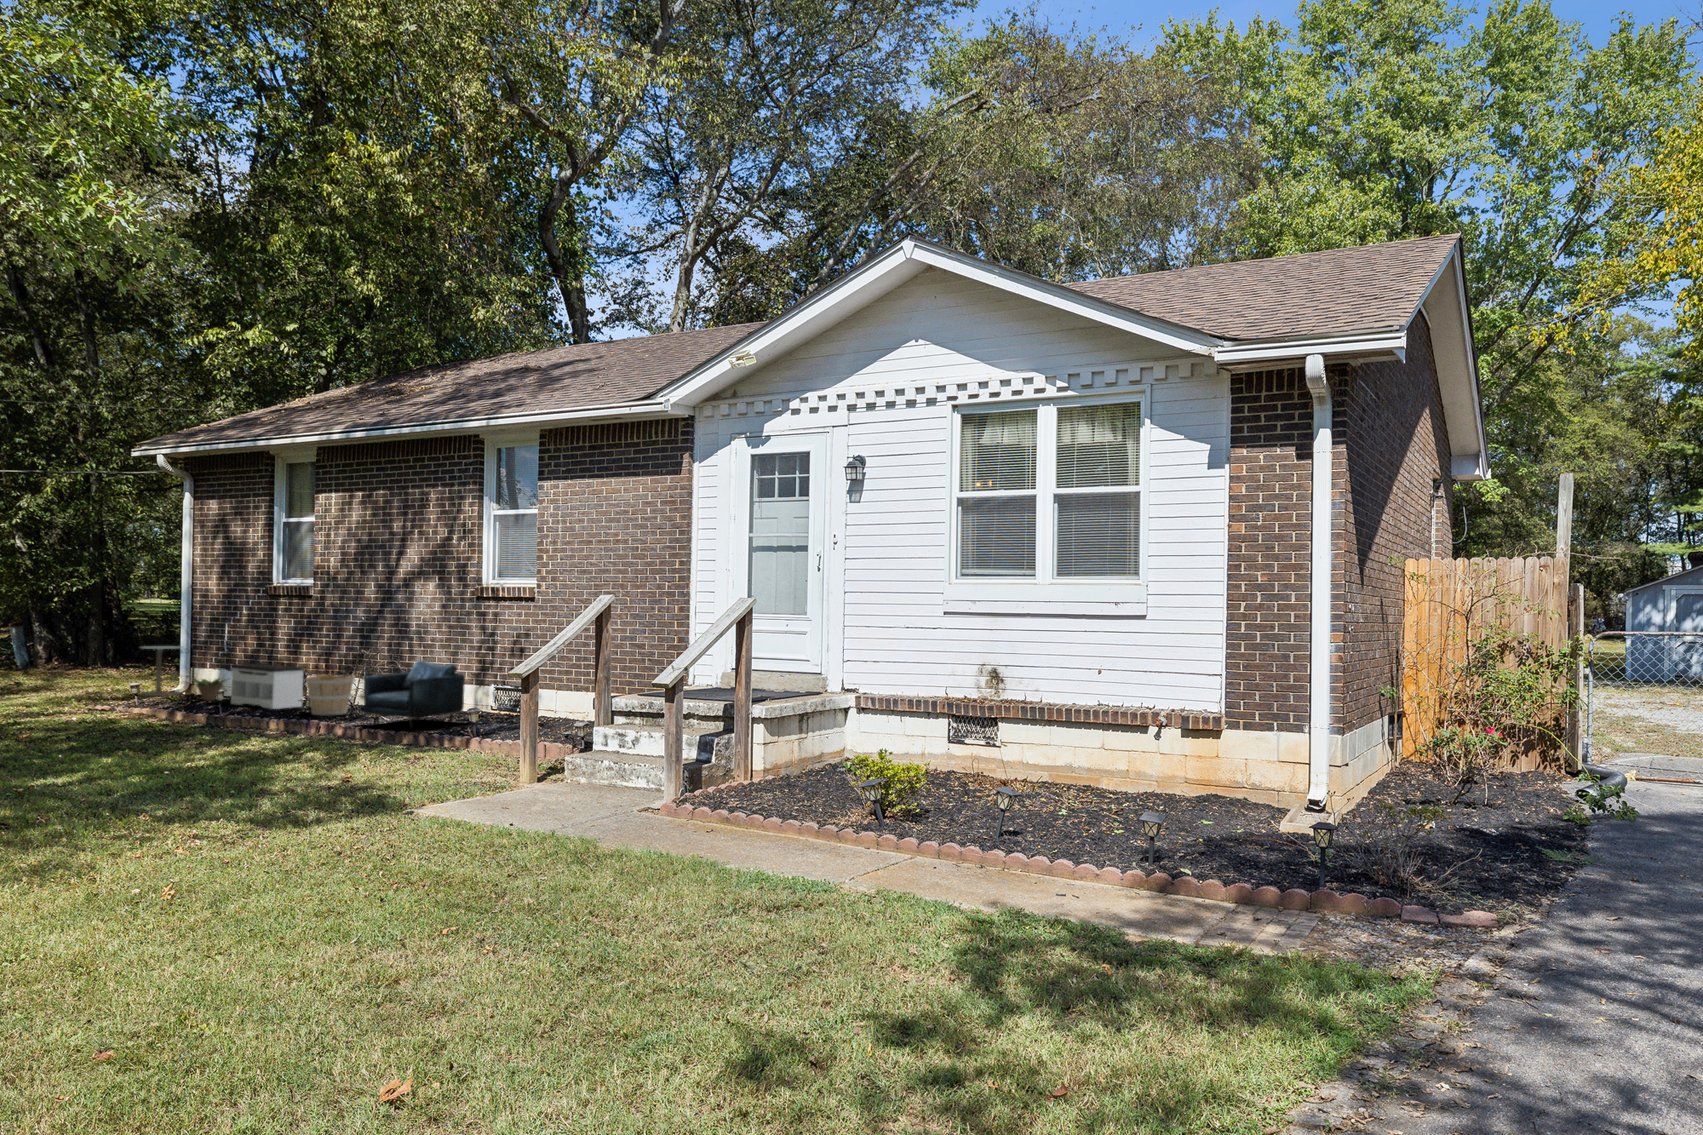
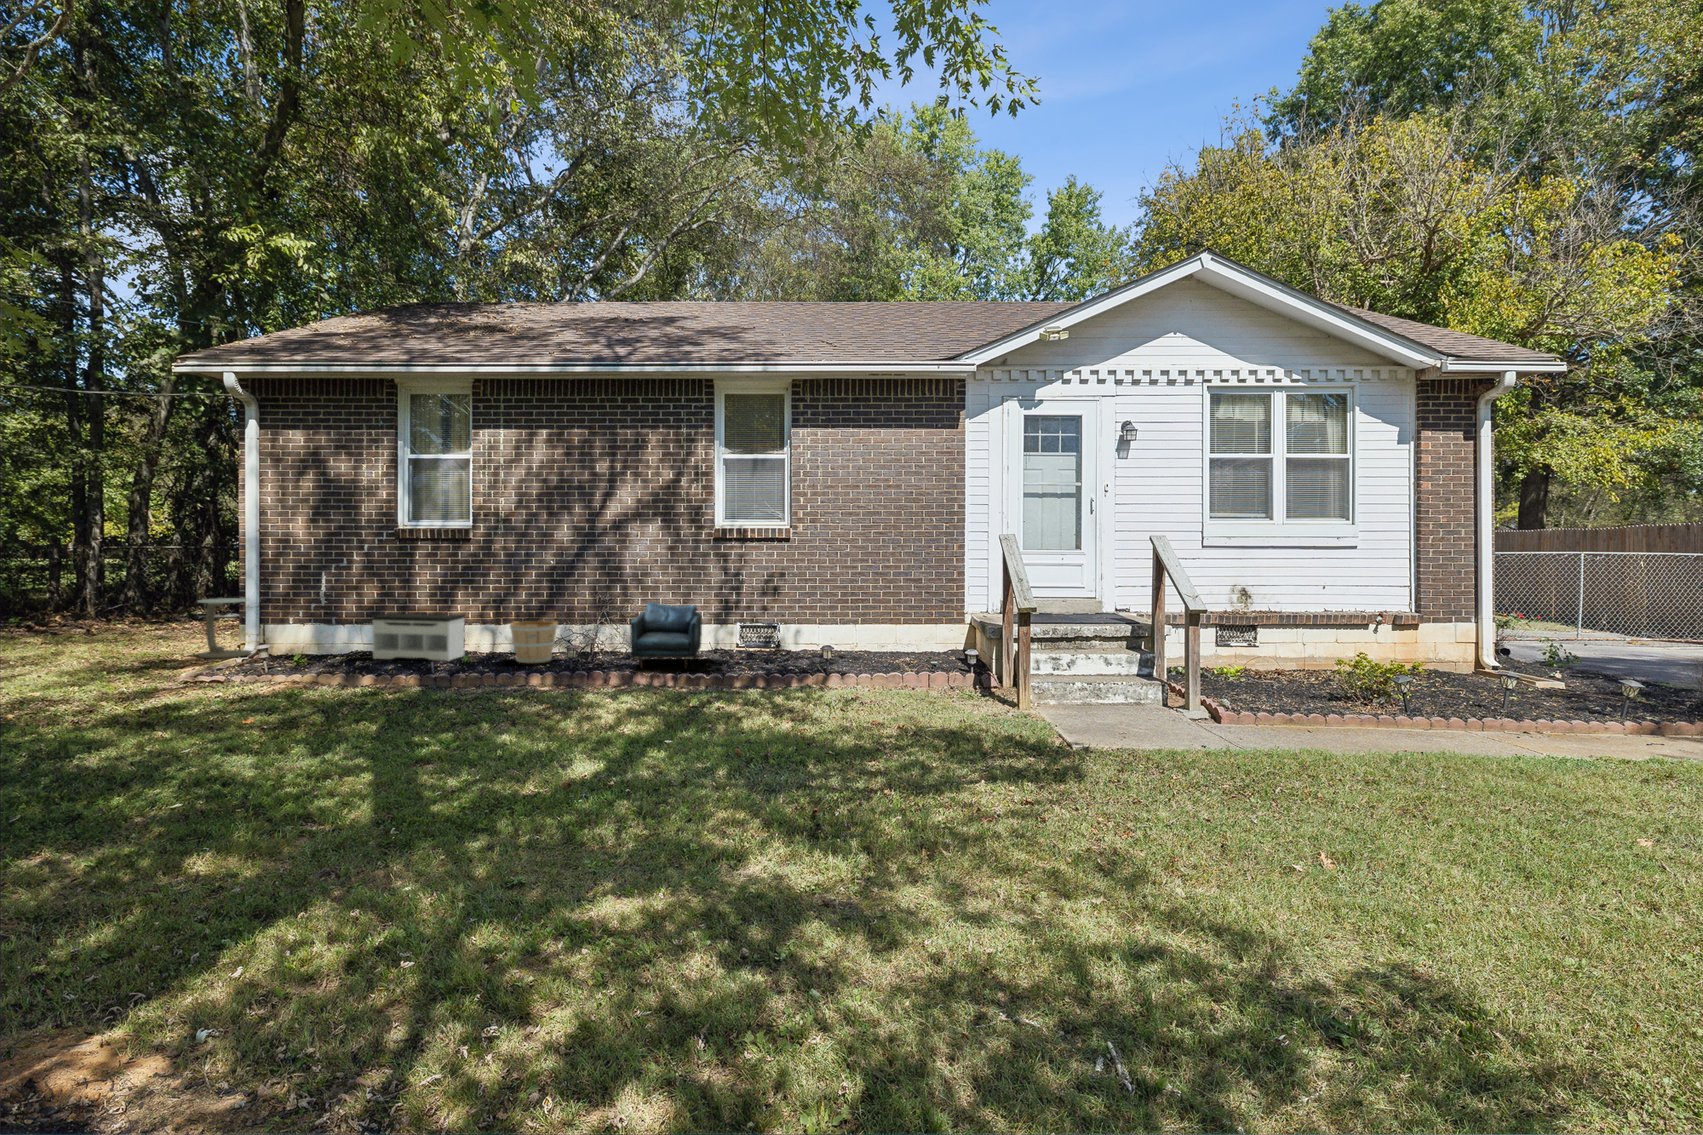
decorative plant: present [193,678,225,700] -> none [293,631,347,657]

